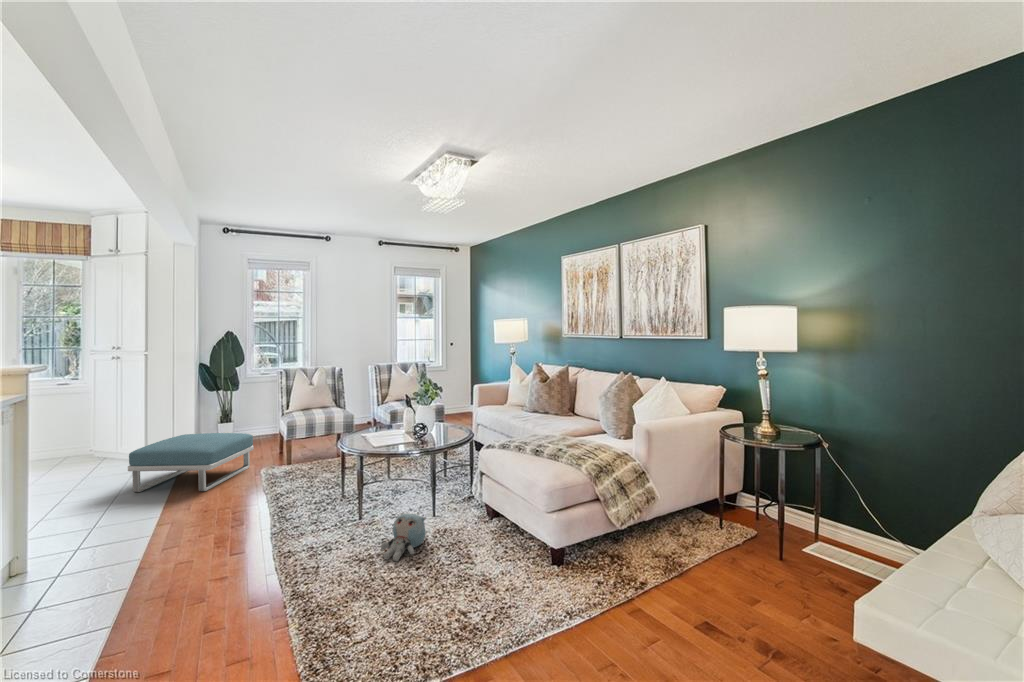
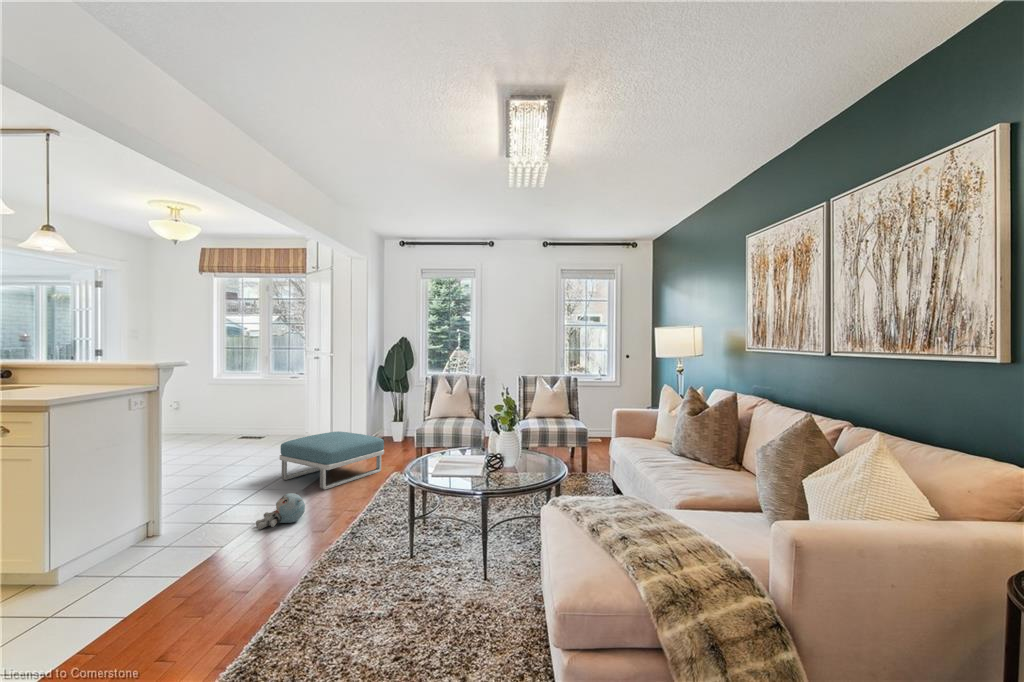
plush toy: present [380,514,426,561] -> present [256,493,305,530]

